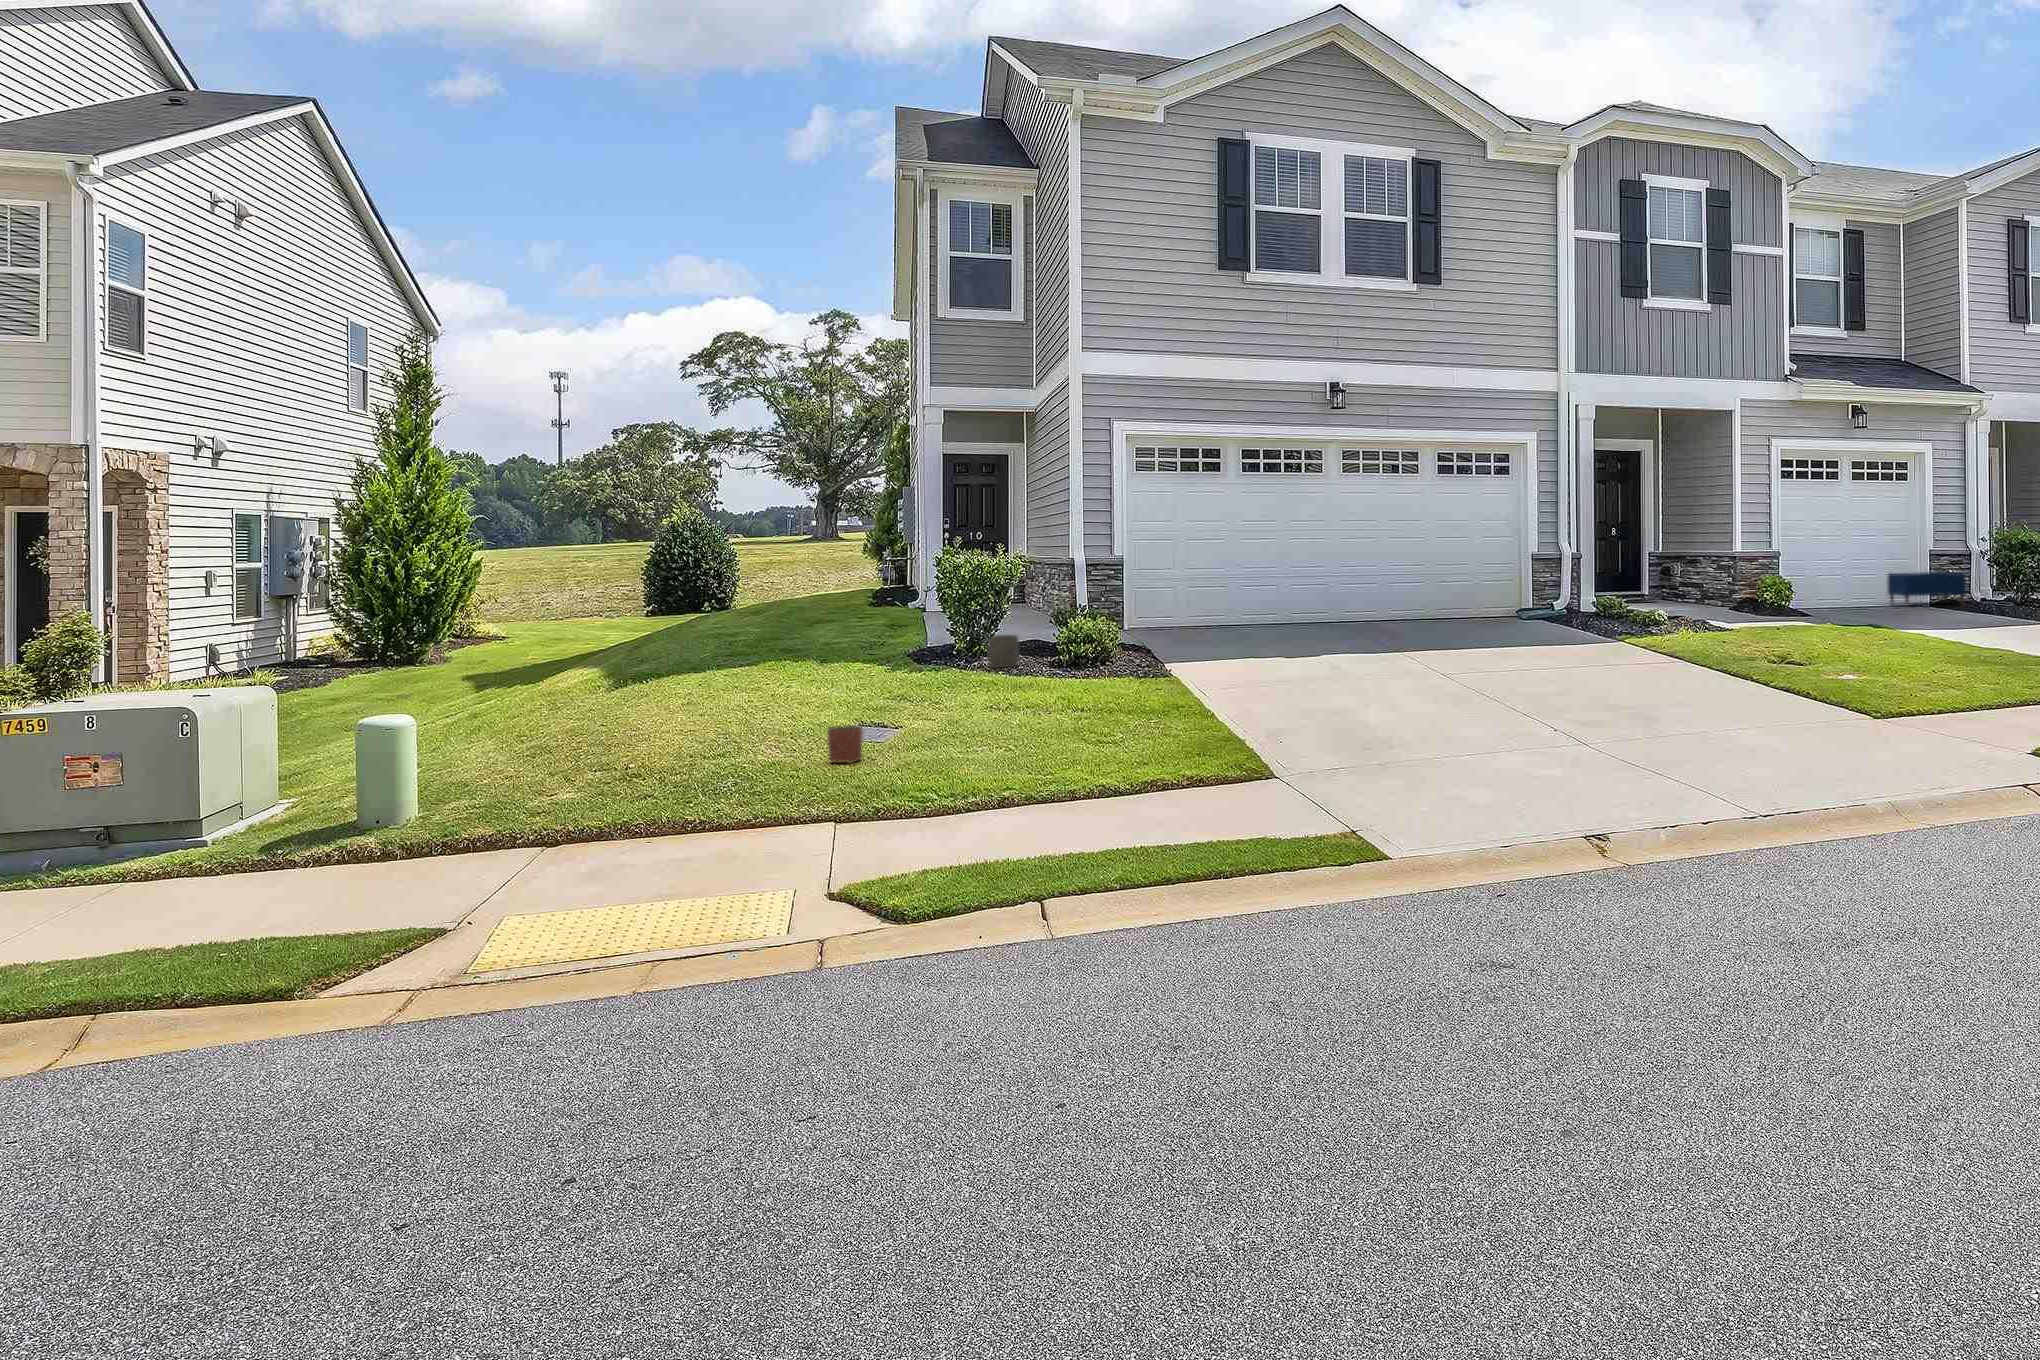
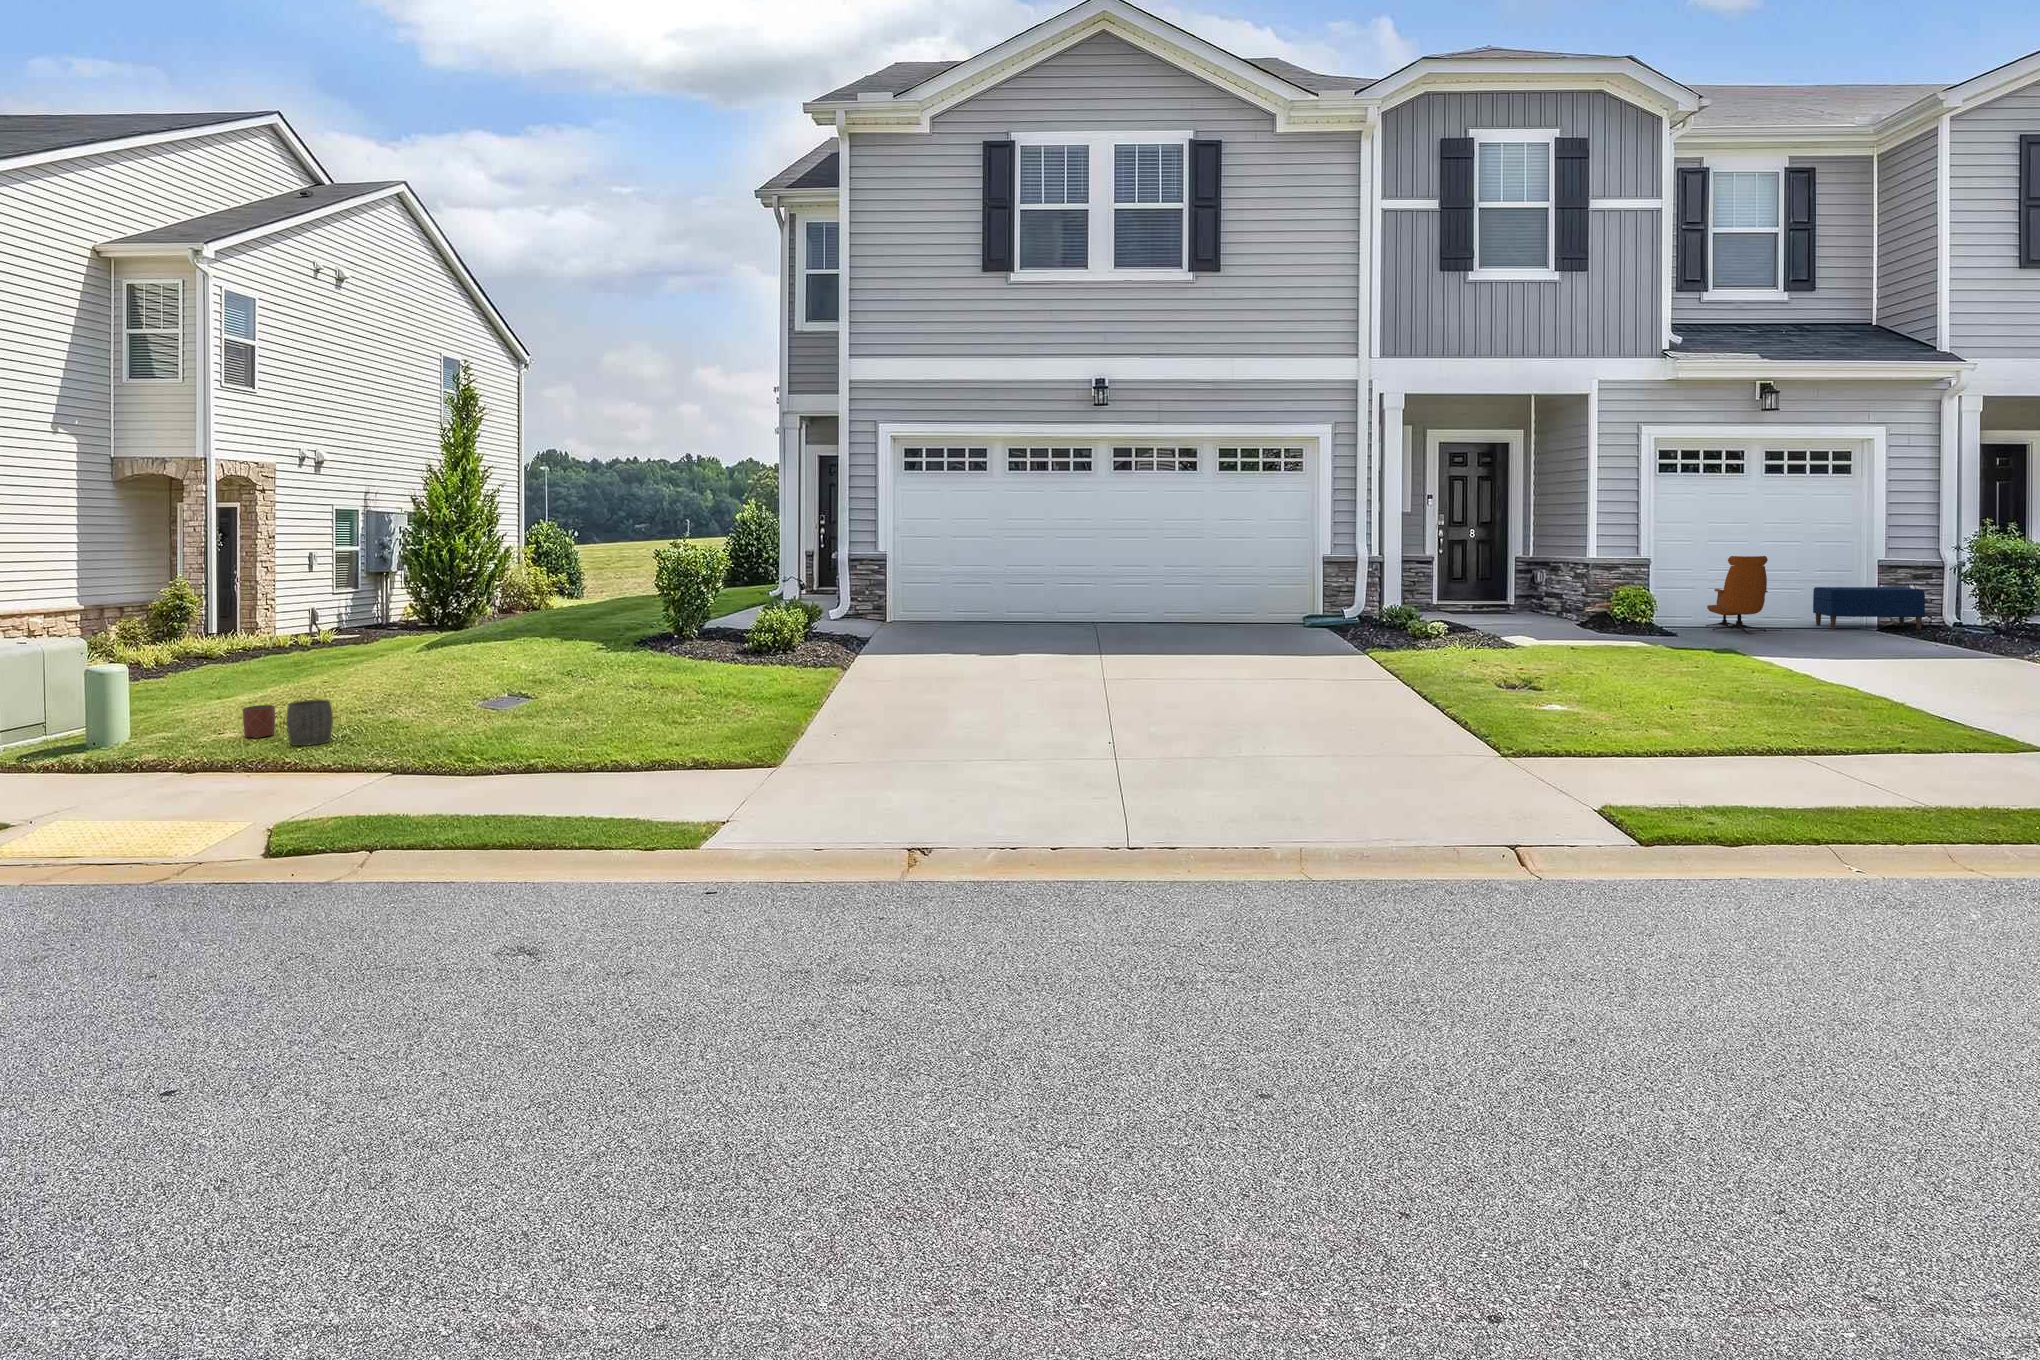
lounge chair: none [1816,547,1871,612] -> present [1706,556,1768,634]
woven basket: present [988,635,1019,668] -> present [286,699,333,746]
planter: present [827,725,863,763] -> present [242,705,275,738]

